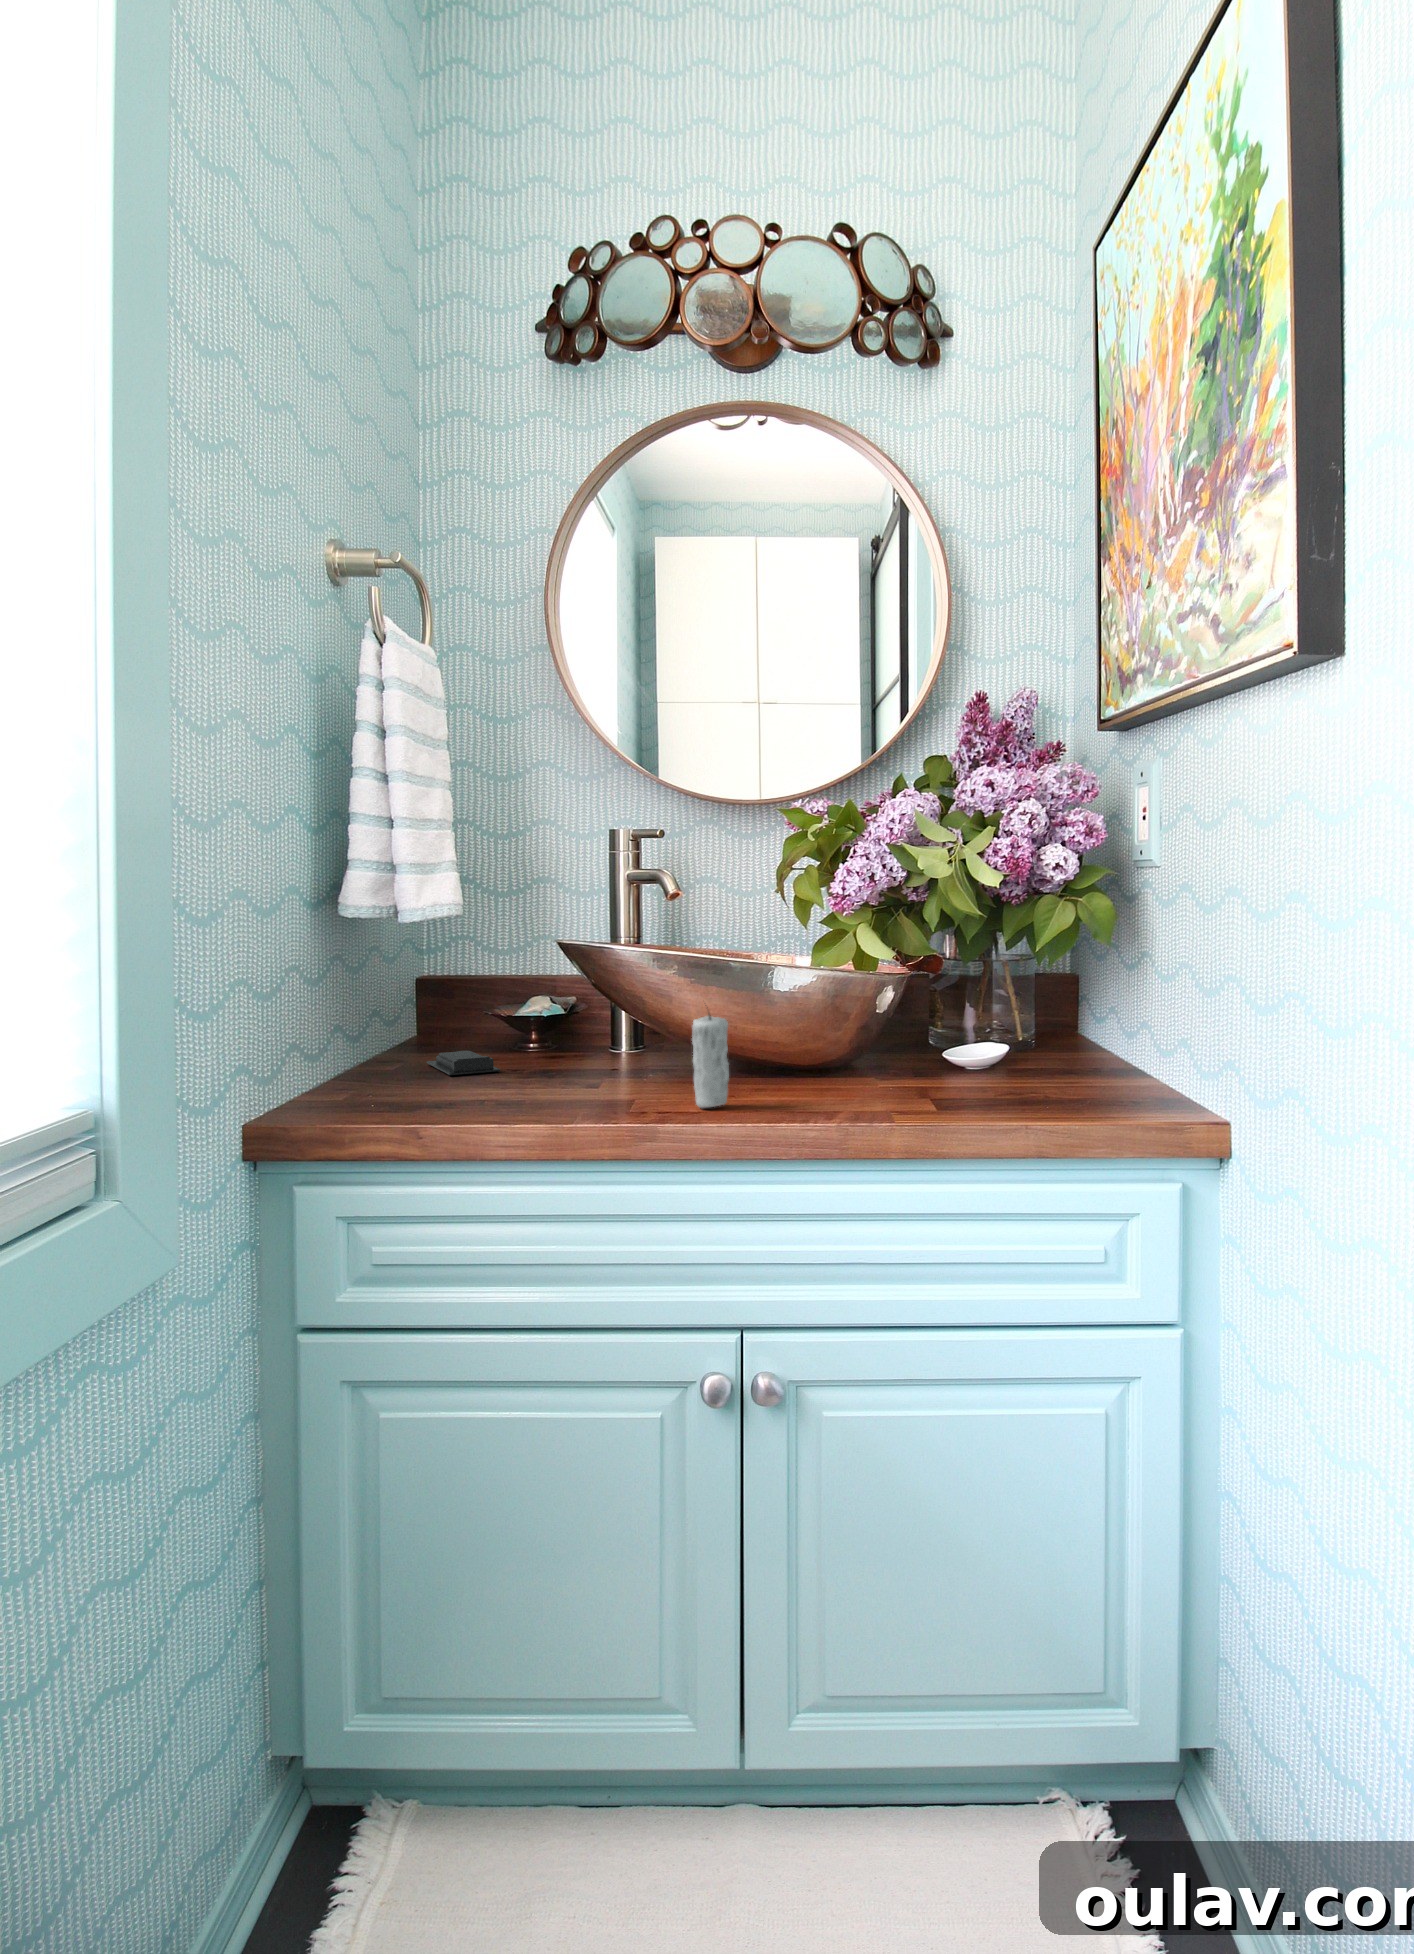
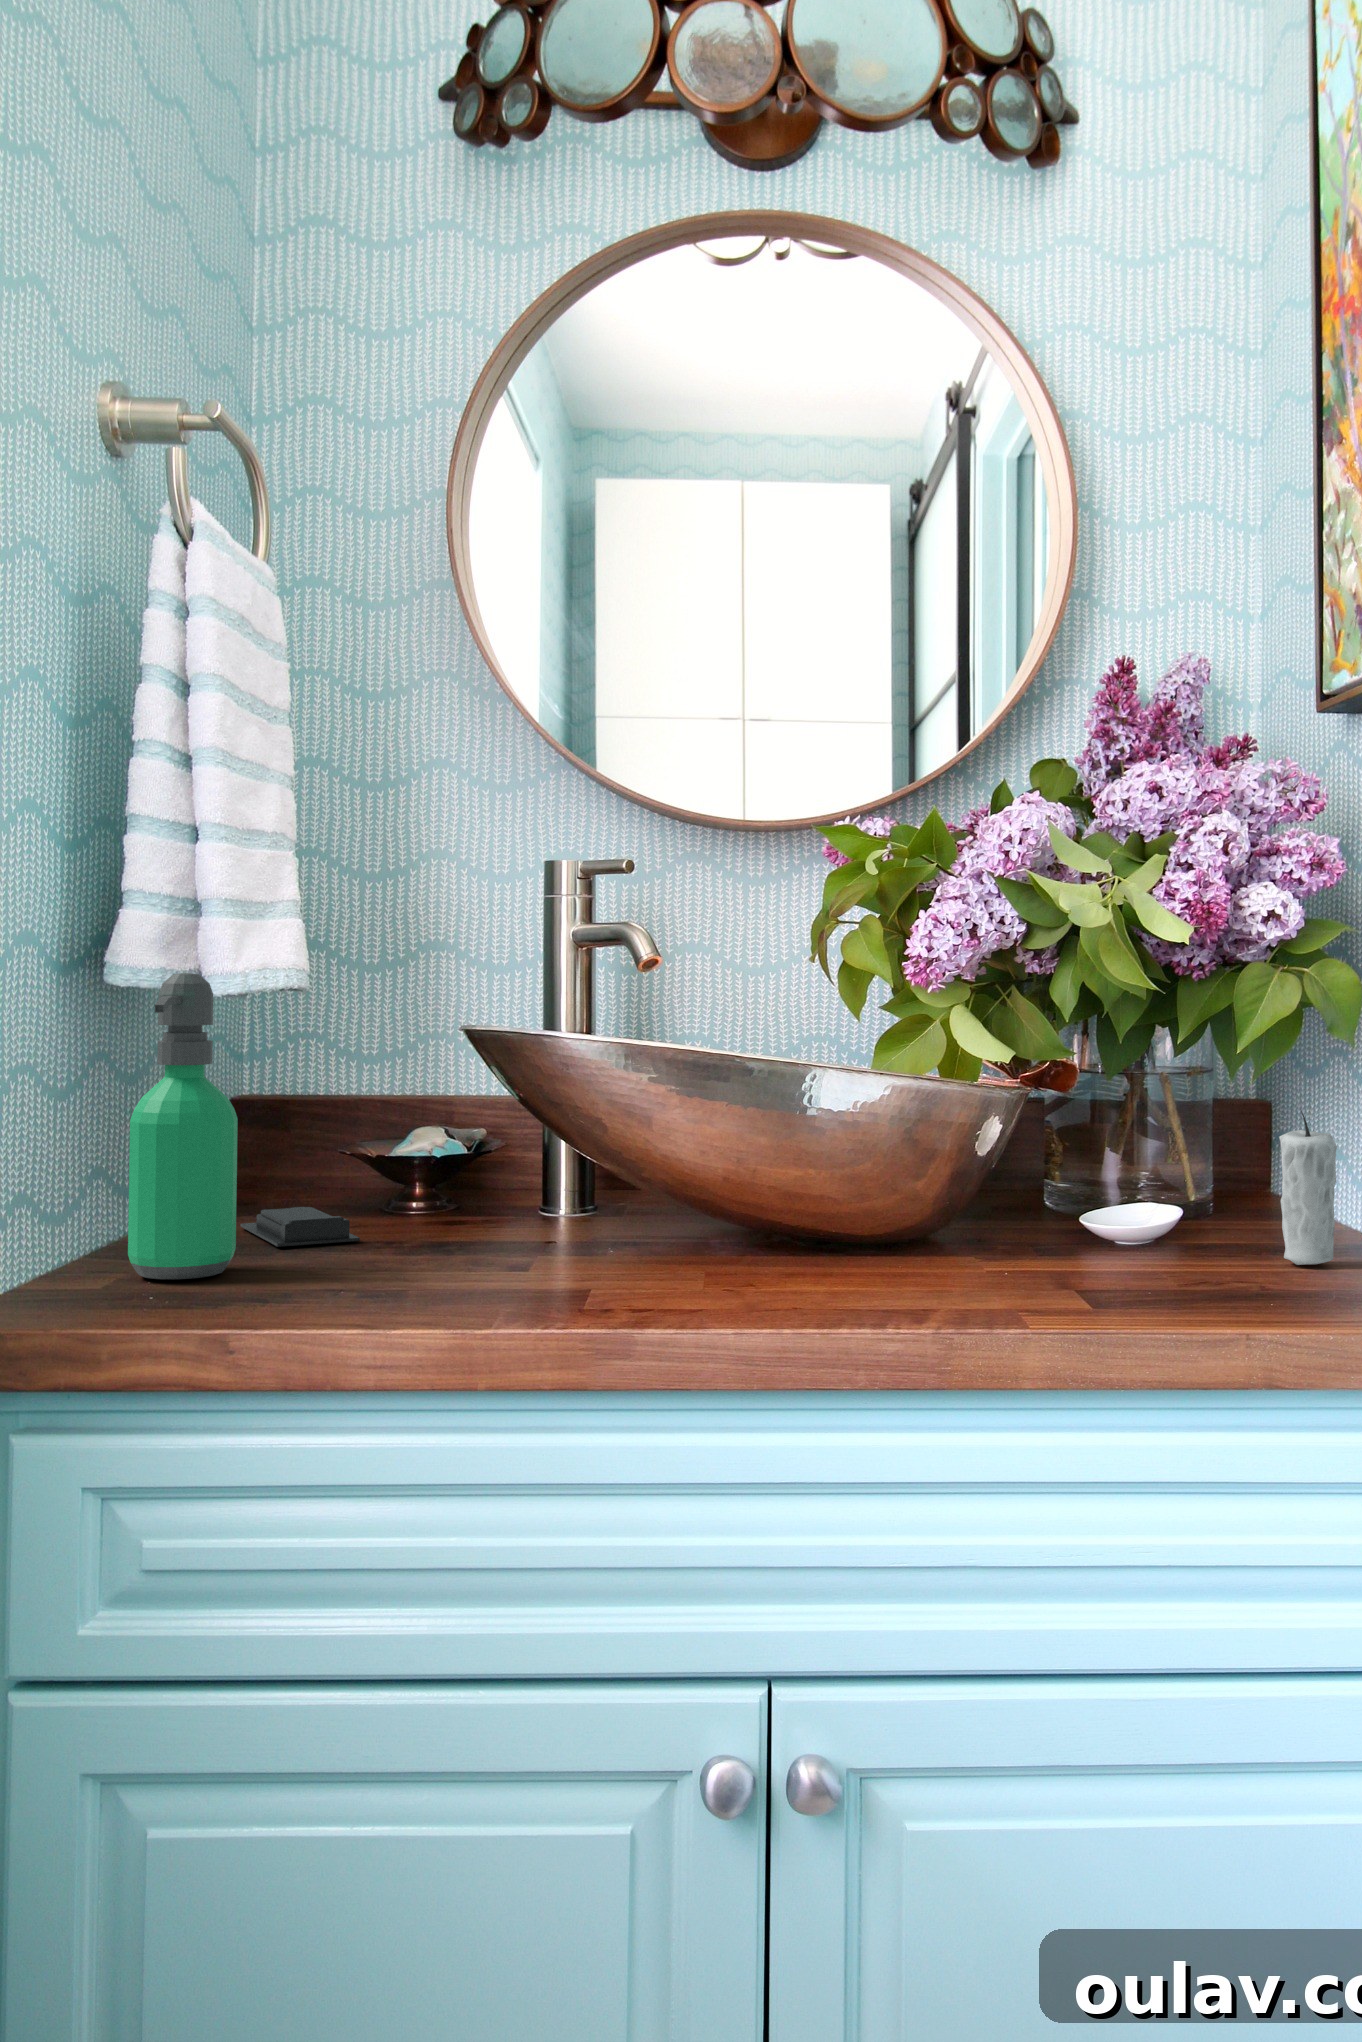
soap dispenser: none [359,910,425,1095] -> present [128,973,238,1279]
candle: present [692,1014,729,1108] -> present [1279,1111,1337,1265]

